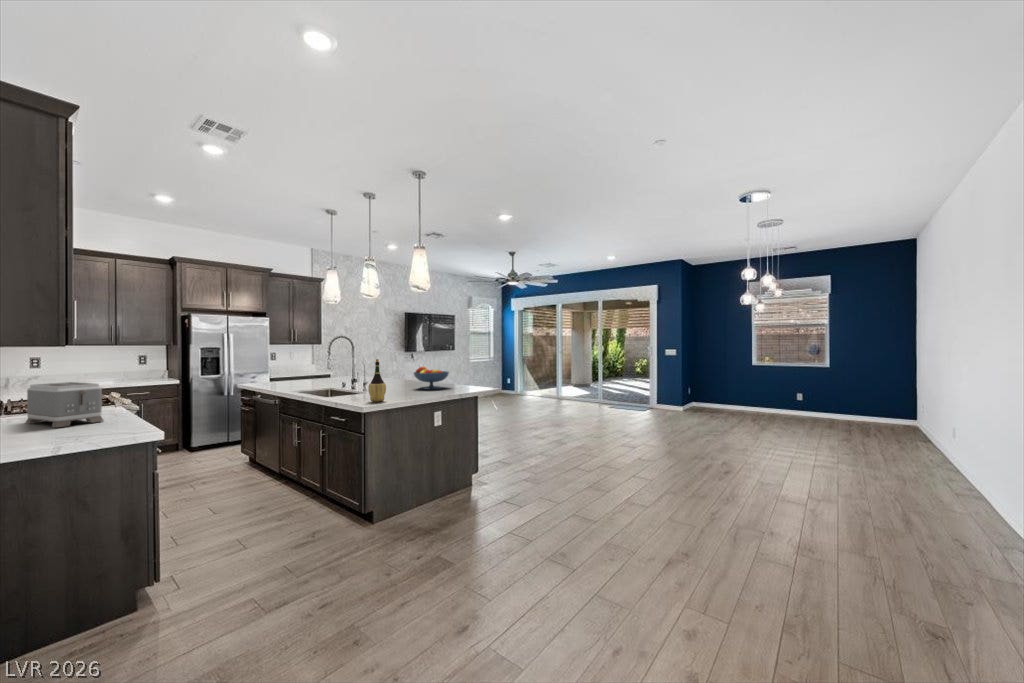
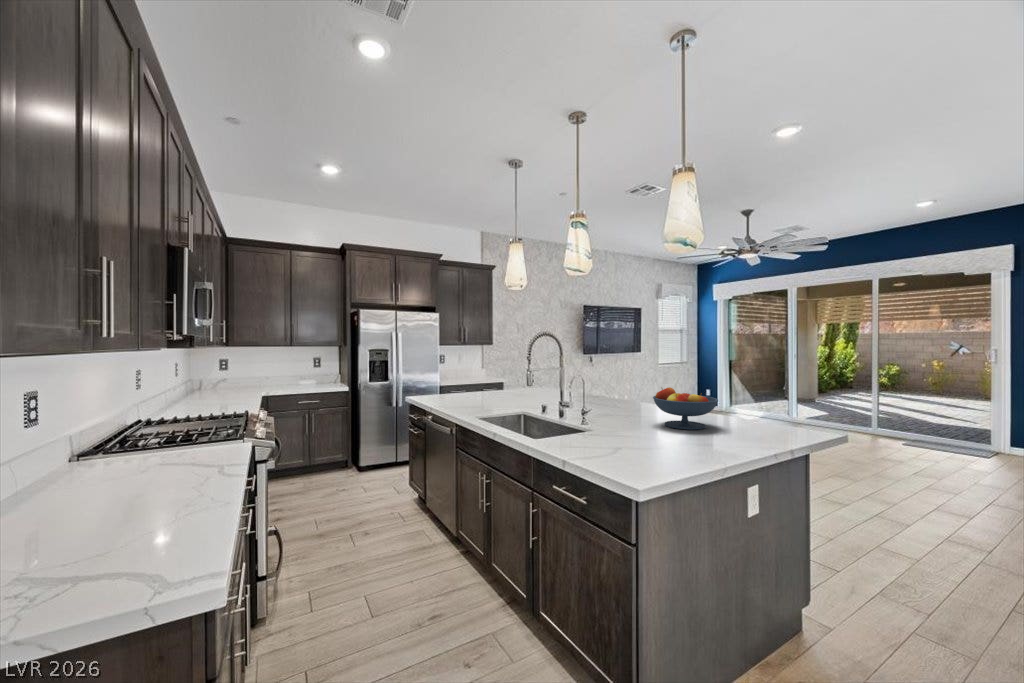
wine bottle: present [368,359,386,402] -> none [610,384,644,469]
toaster: present [25,382,104,428] -> none [79,417,177,514]

